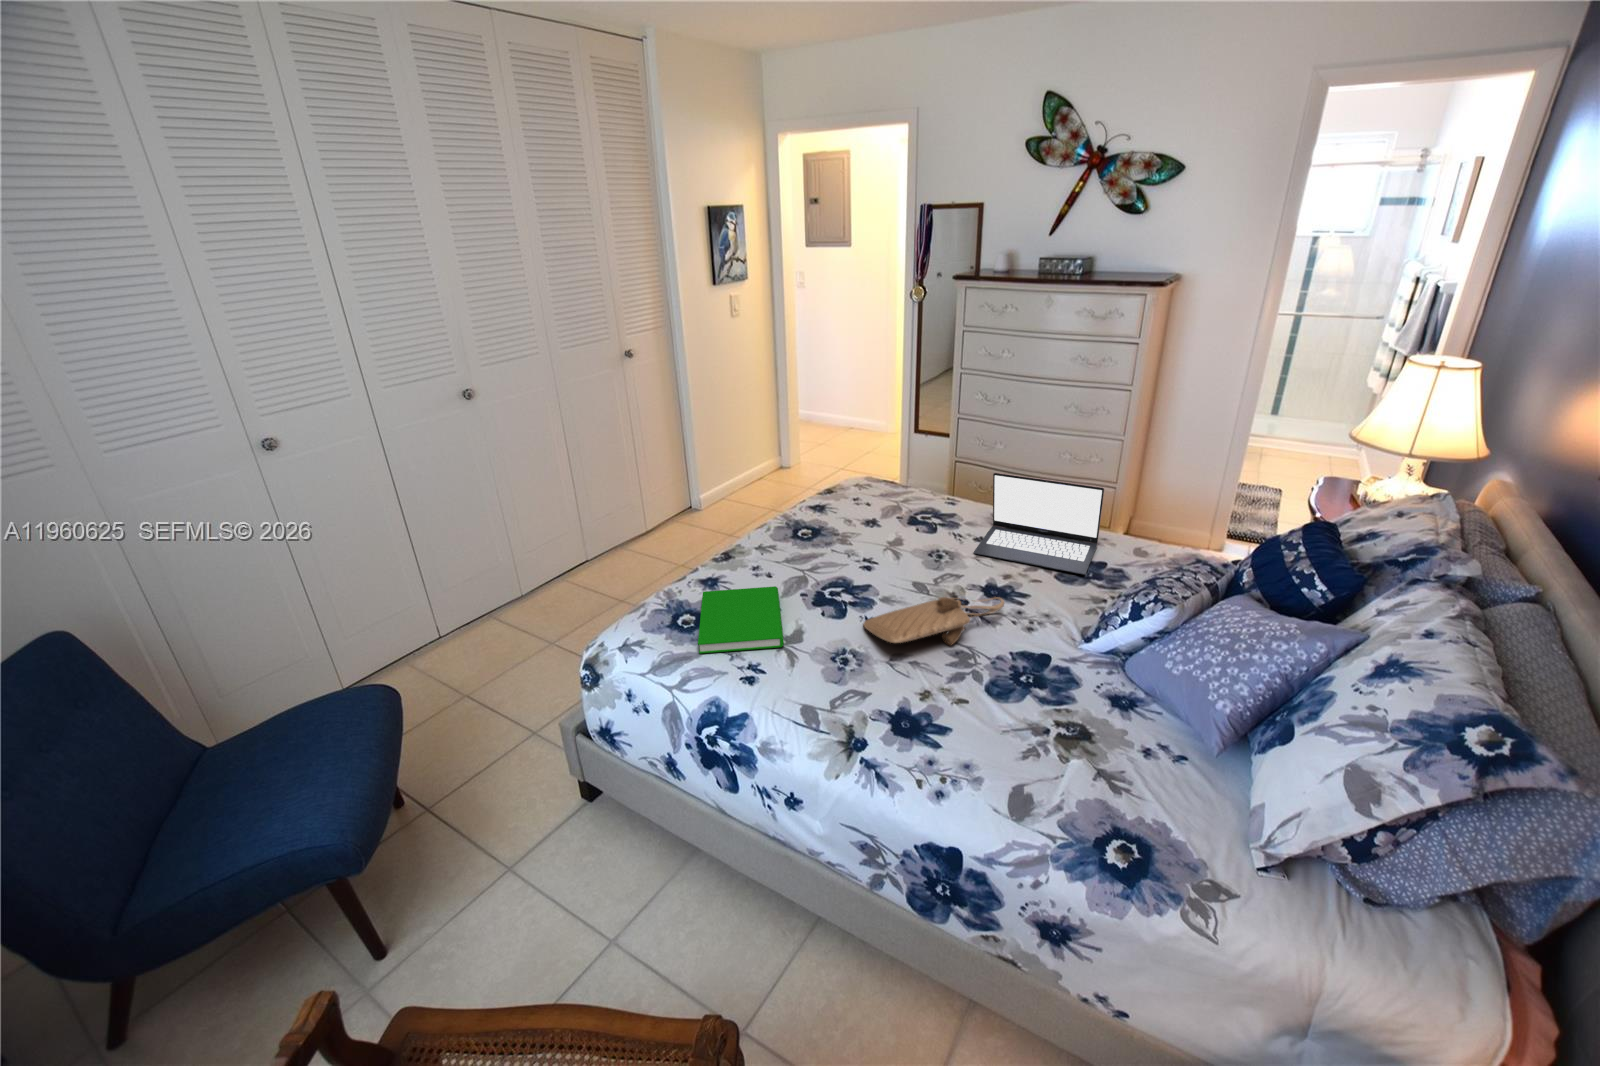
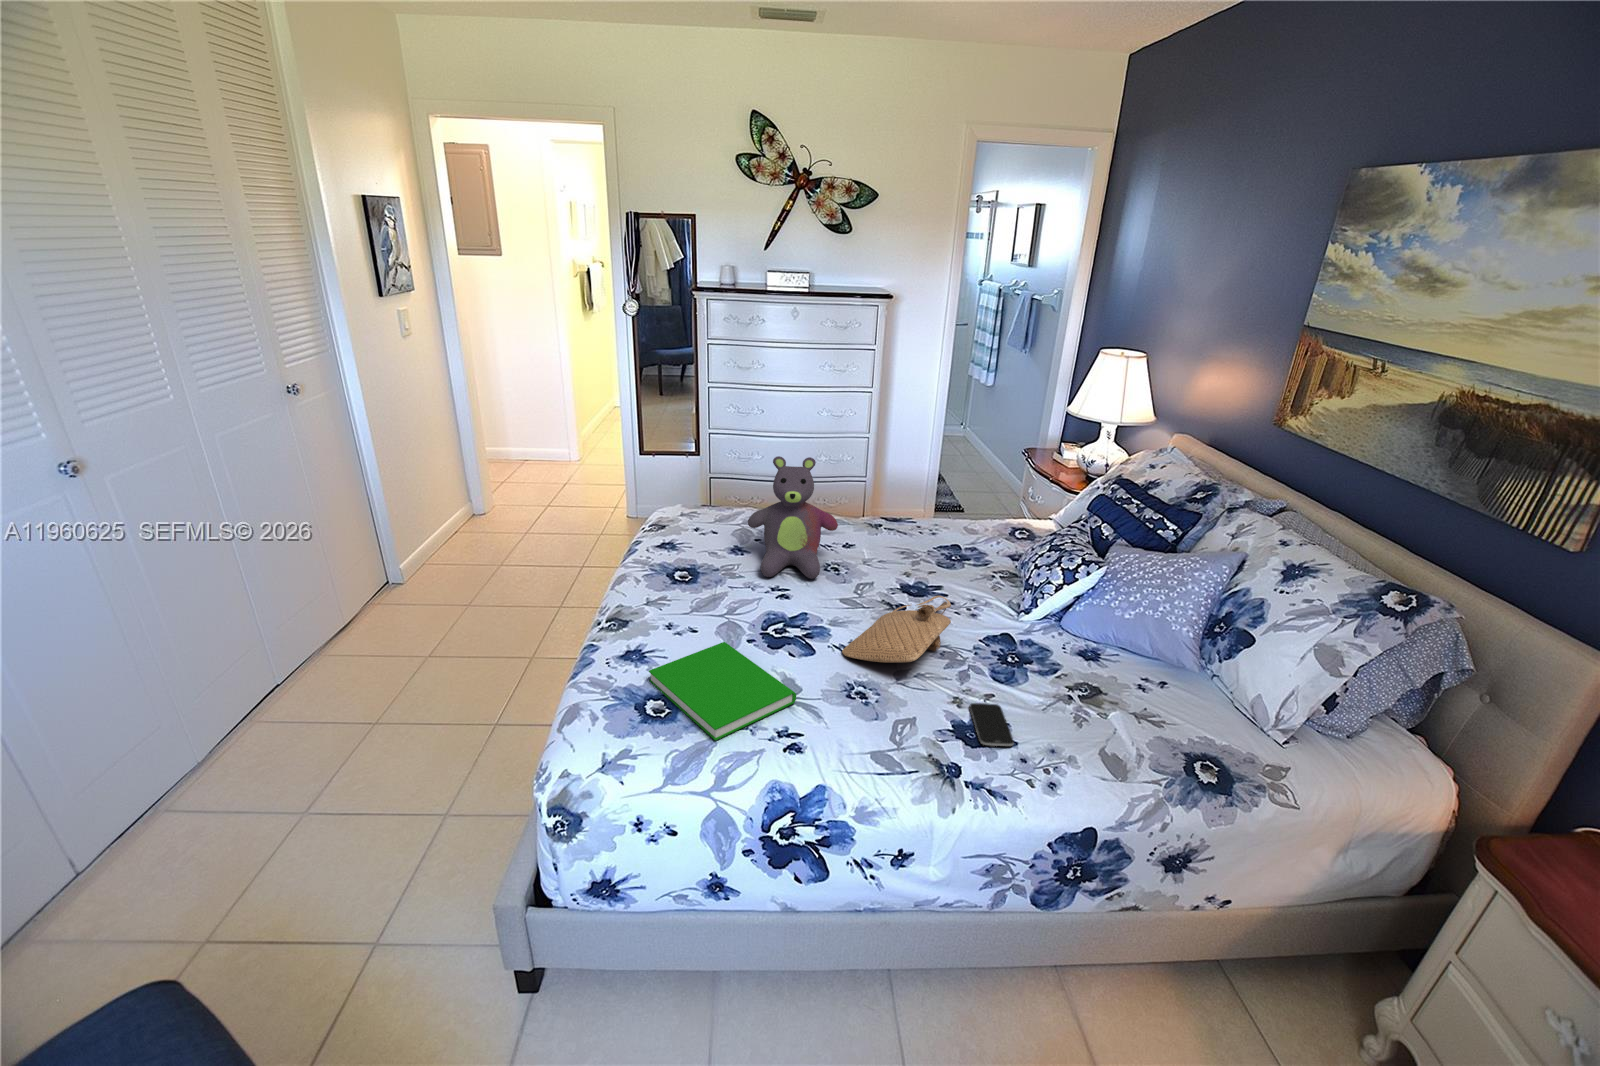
stuffed bear: none [868,438,954,557] -> present [748,456,838,579]
laptop: present [974,473,1104,574] -> none [850,480,964,562]
smartphone: none [897,698,954,744] -> present [970,703,1014,746]

